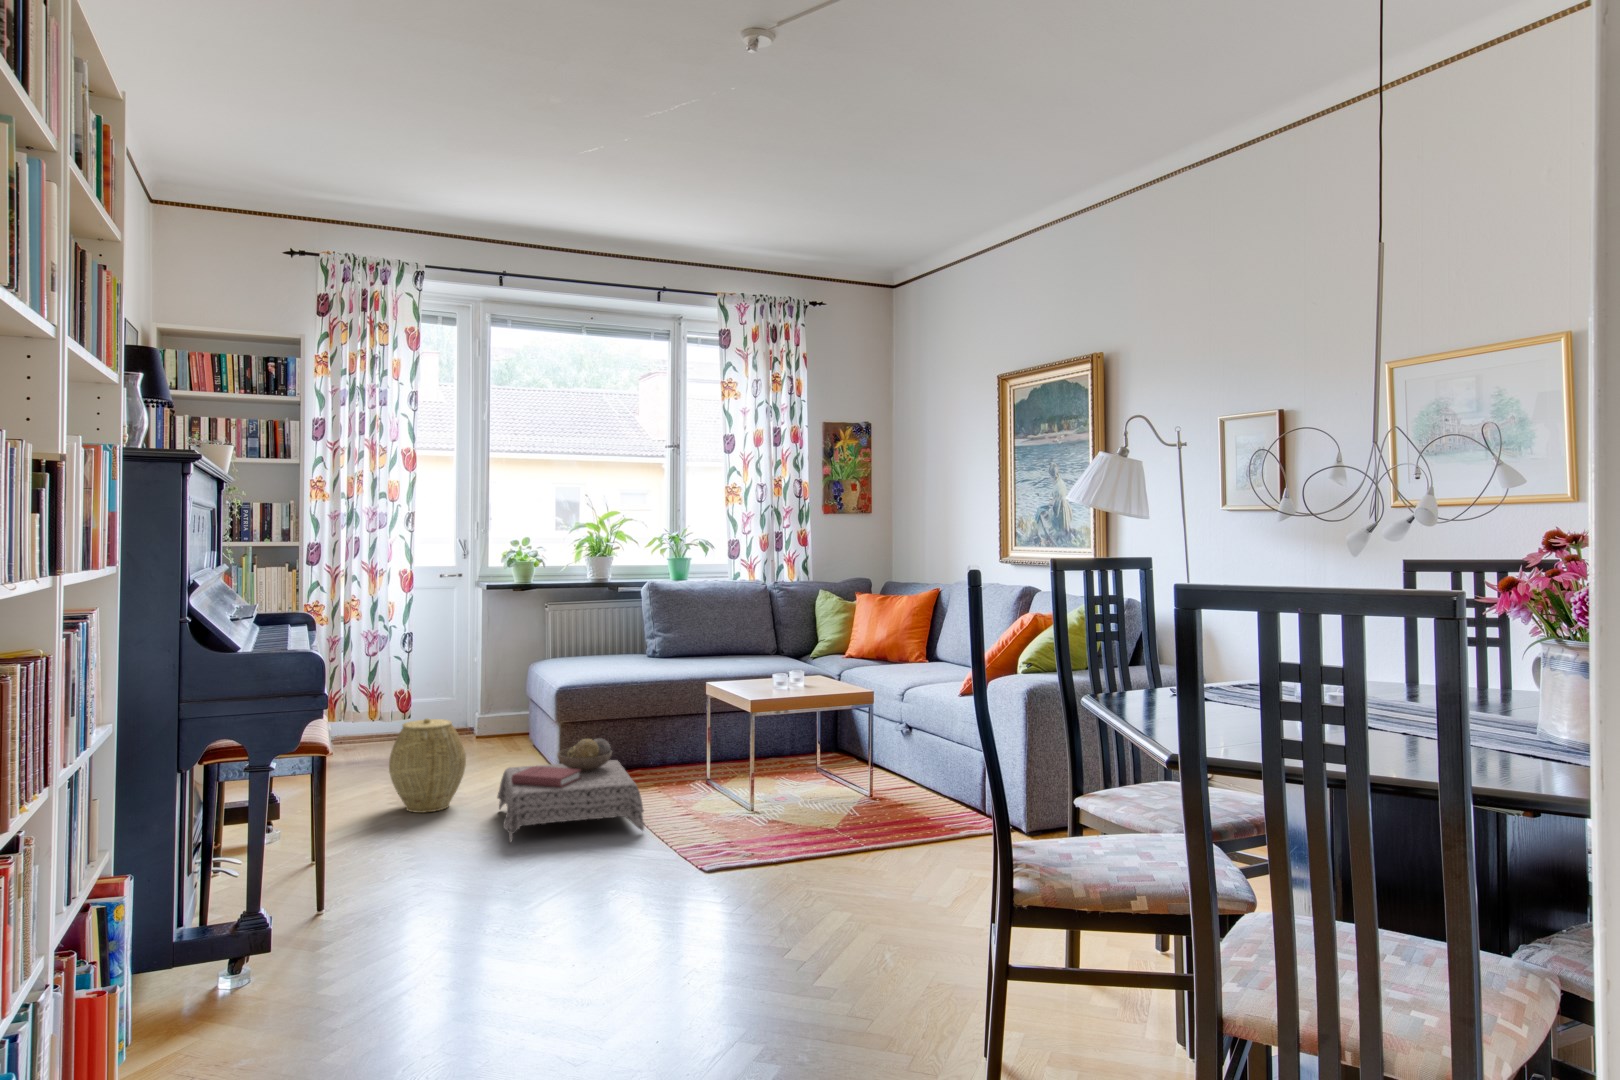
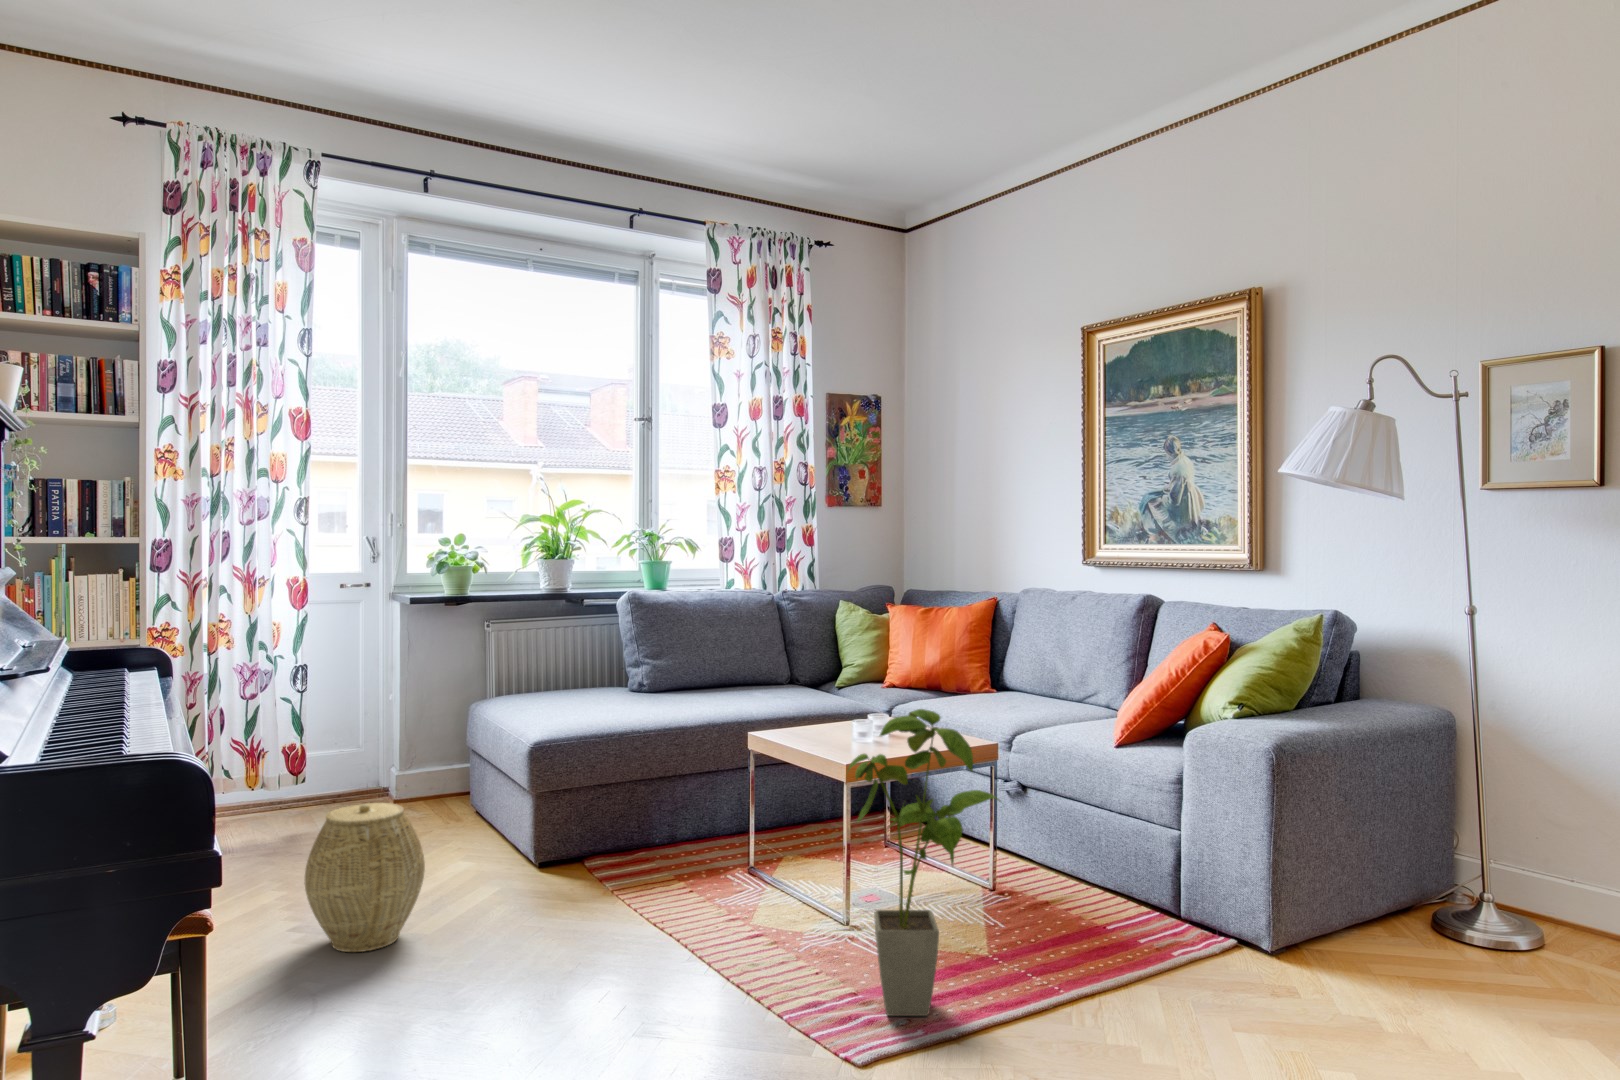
house plant: none [711,658,817,858] -> present [848,709,1000,1016]
ottoman: present [497,738,644,843] -> none [480,825,725,1015]

